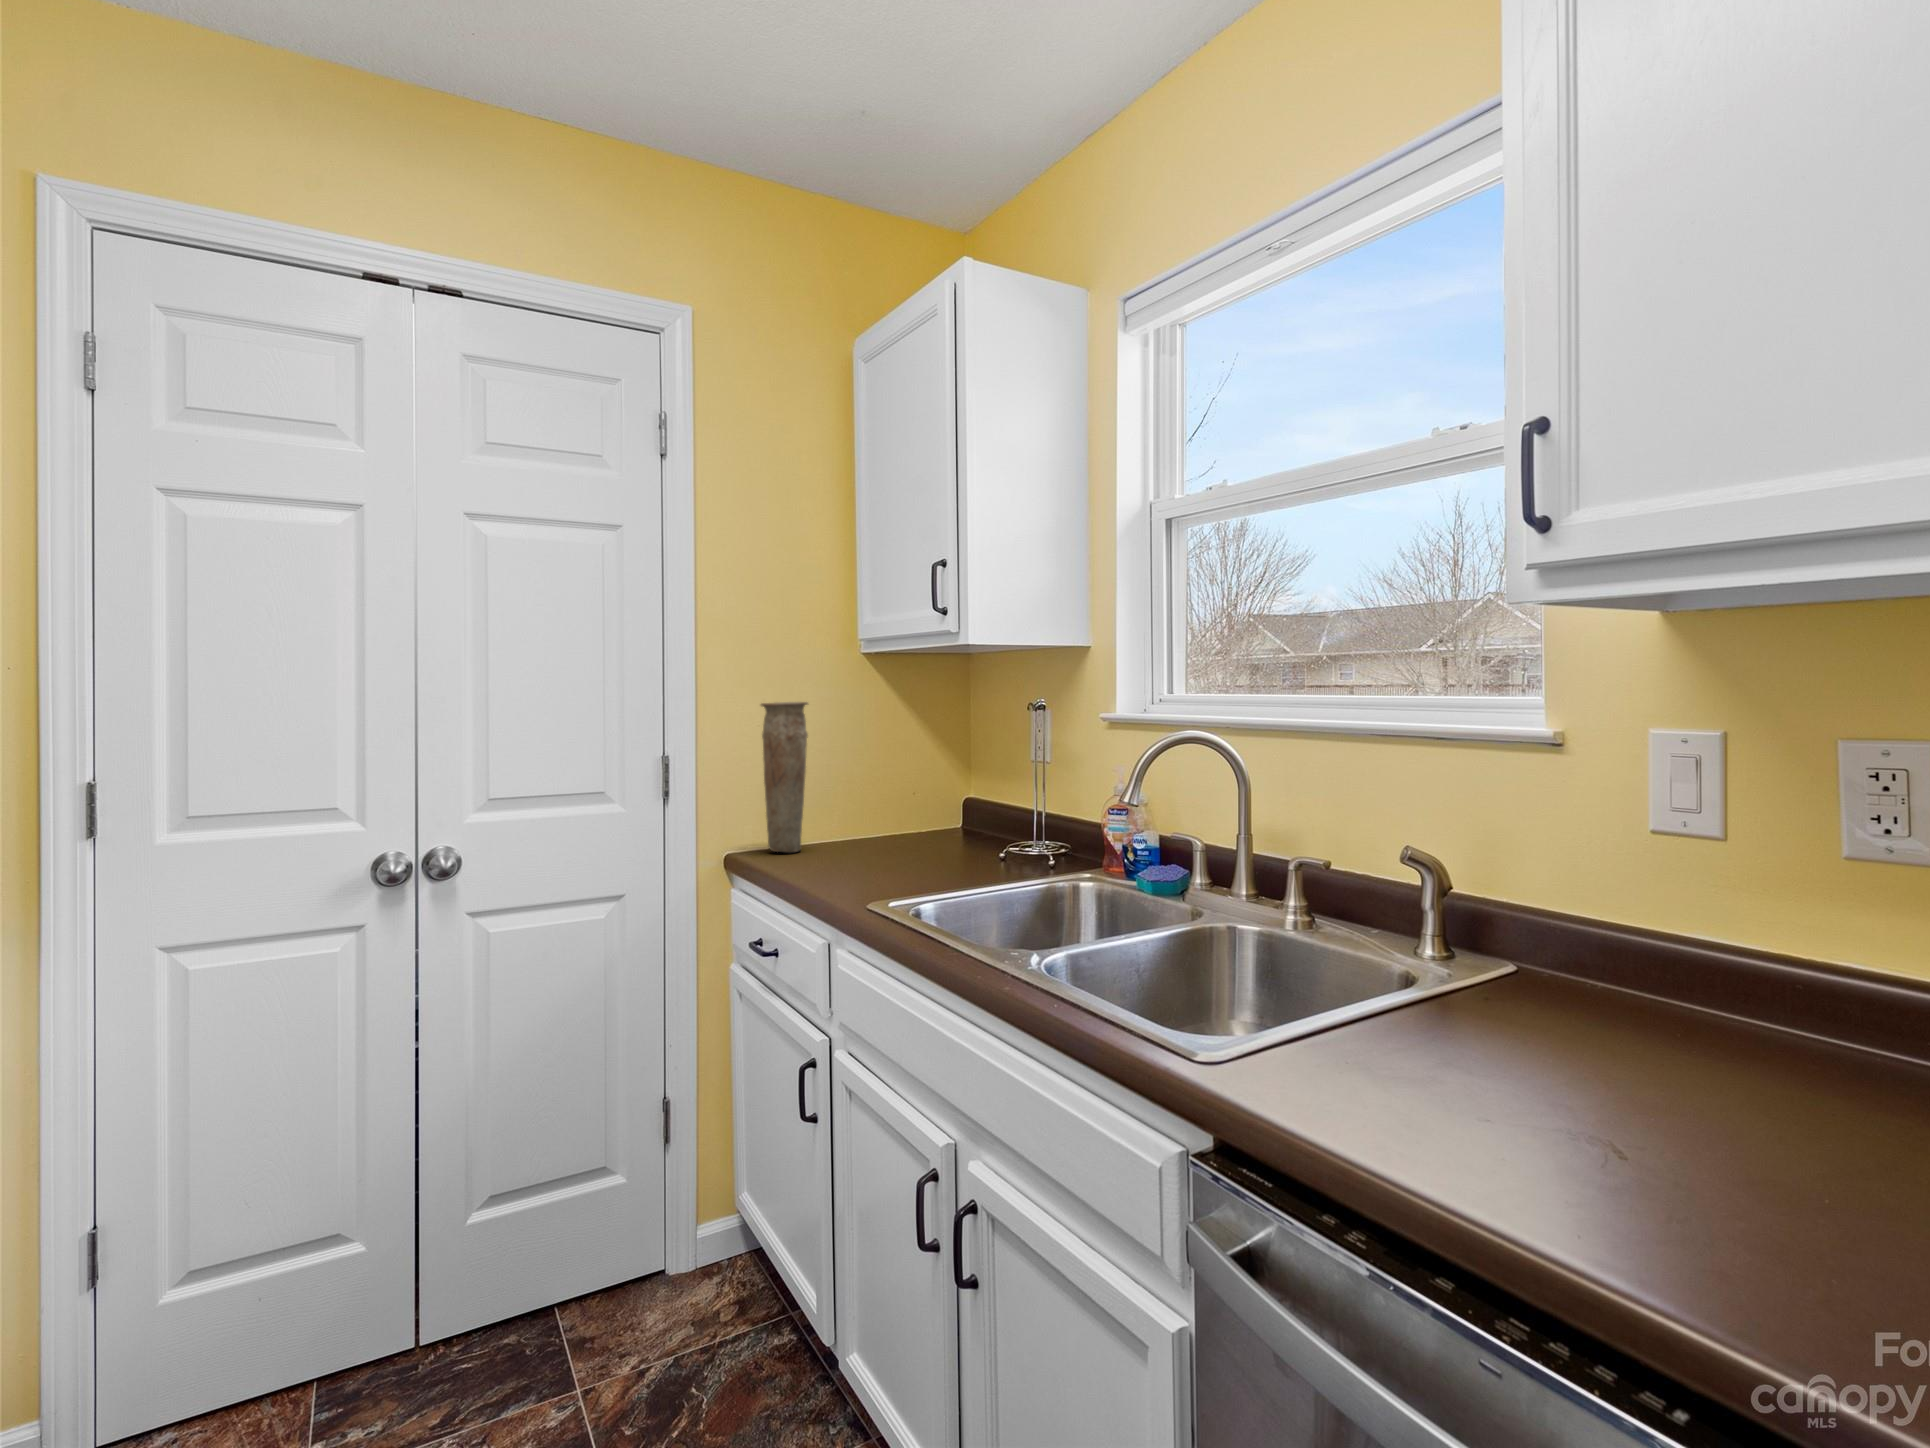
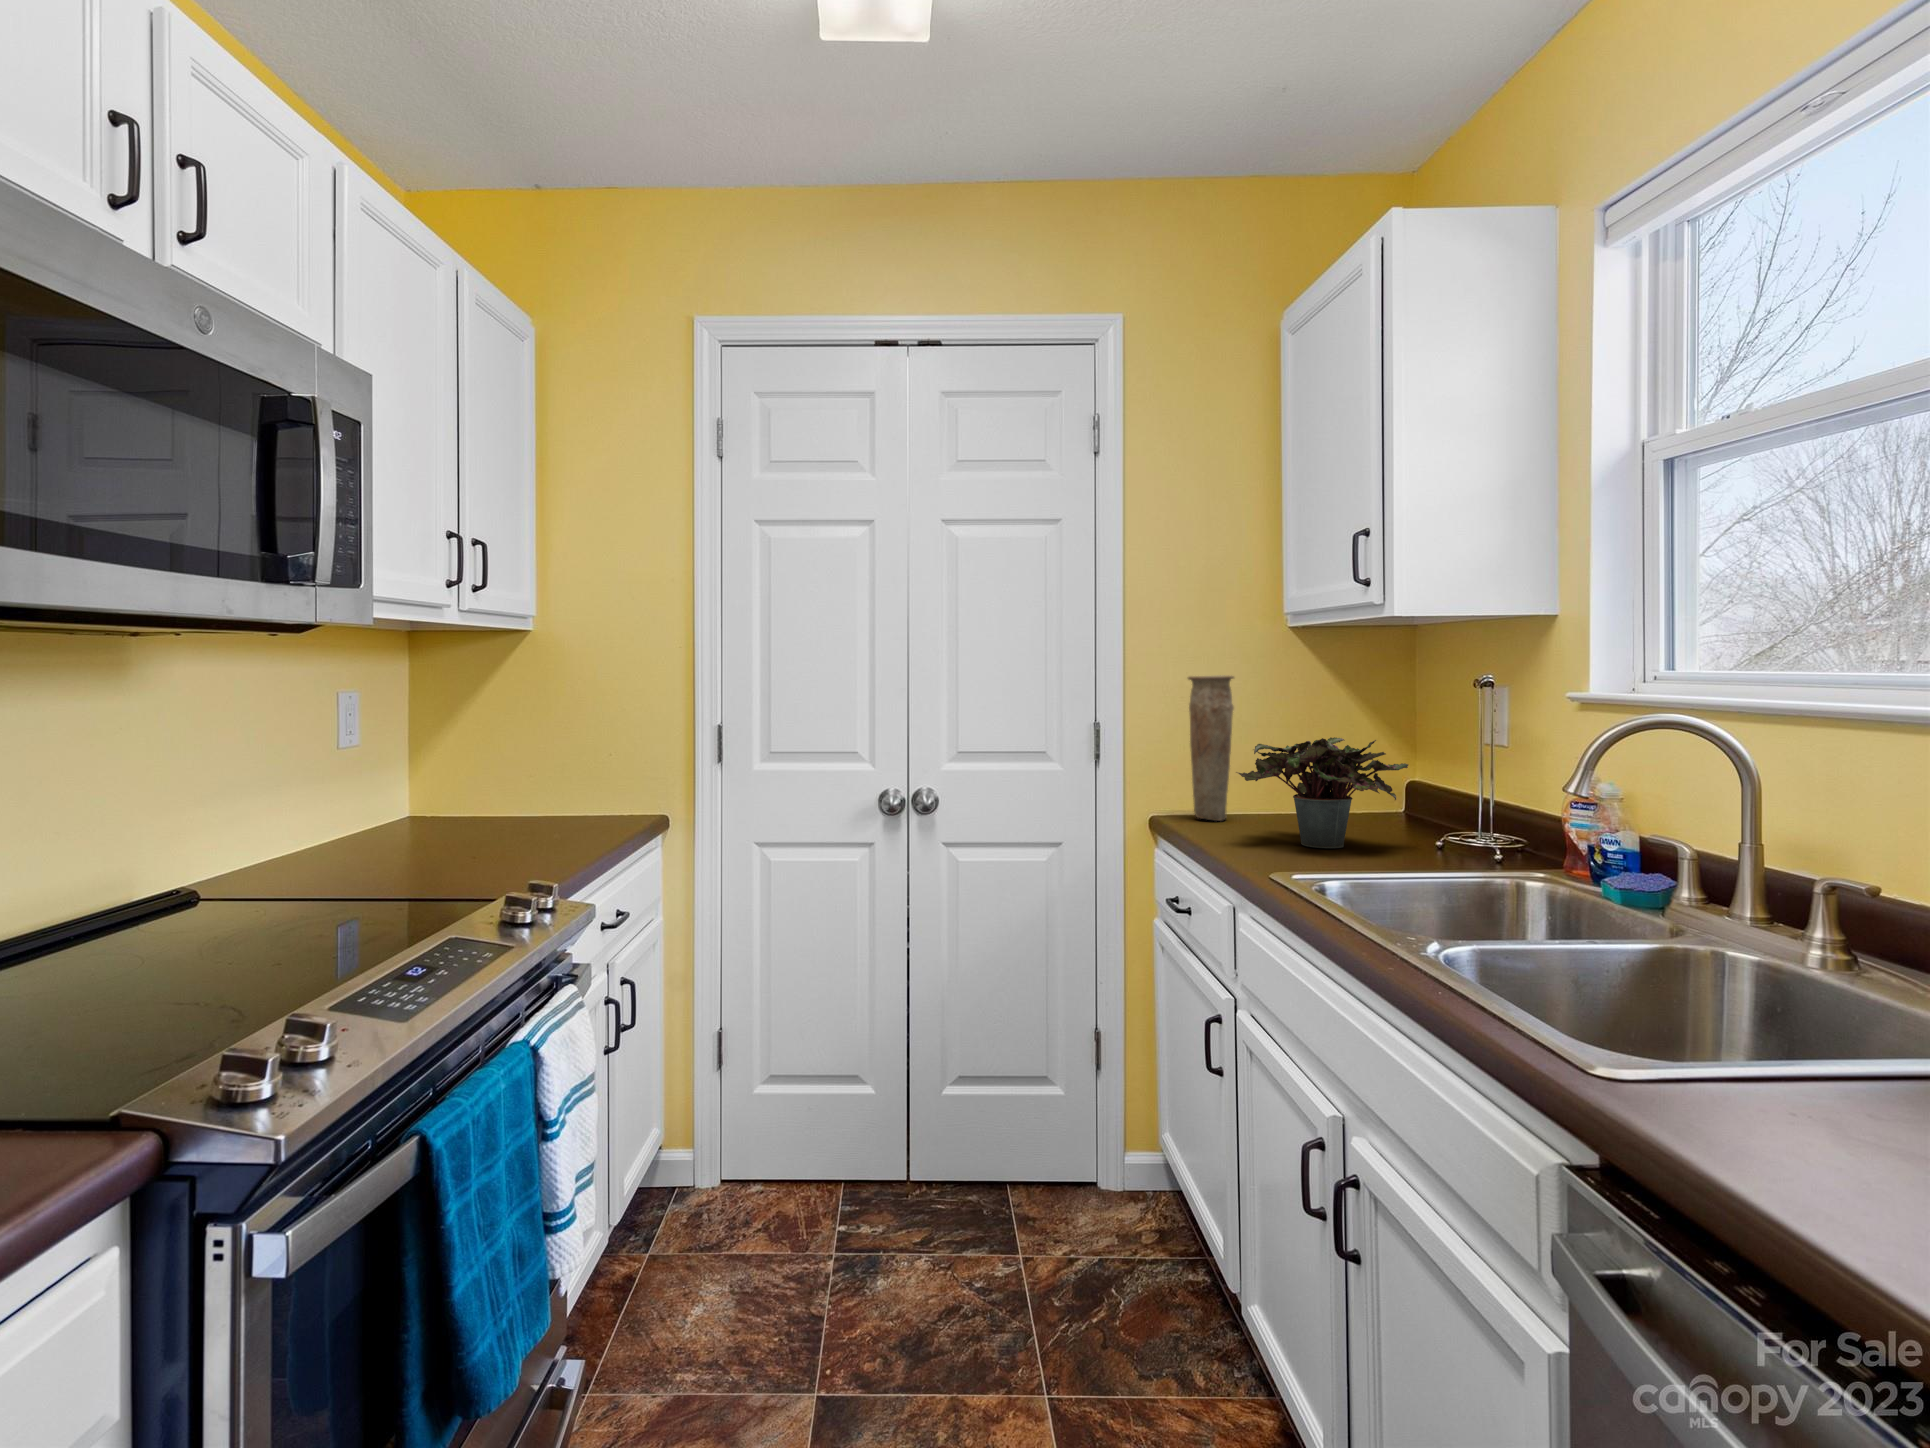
potted plant: none [819,761,975,871] -> present [1236,737,1408,848]

